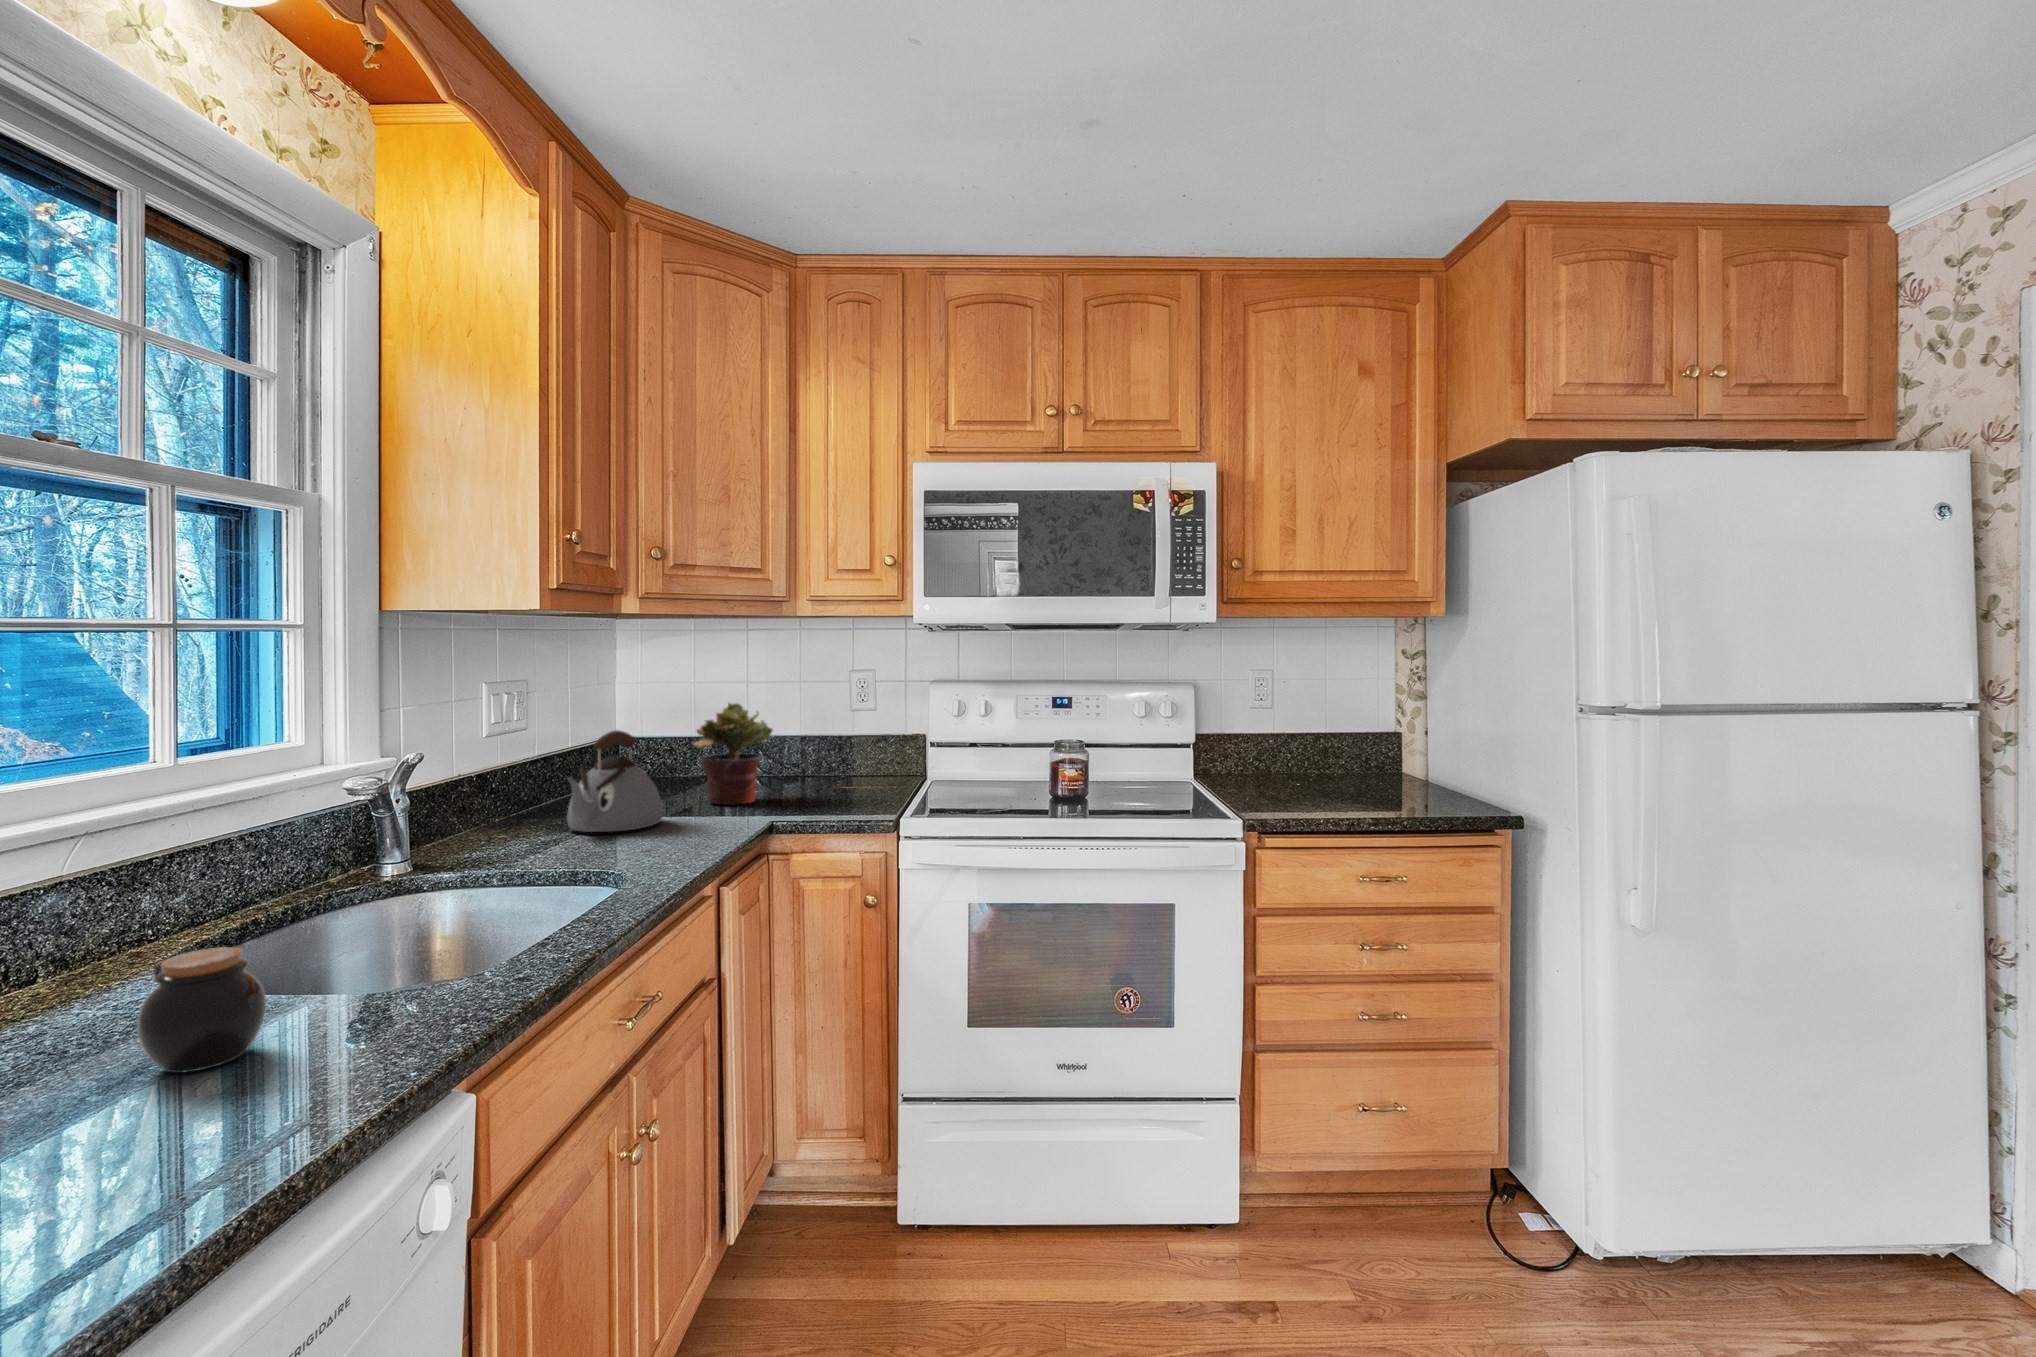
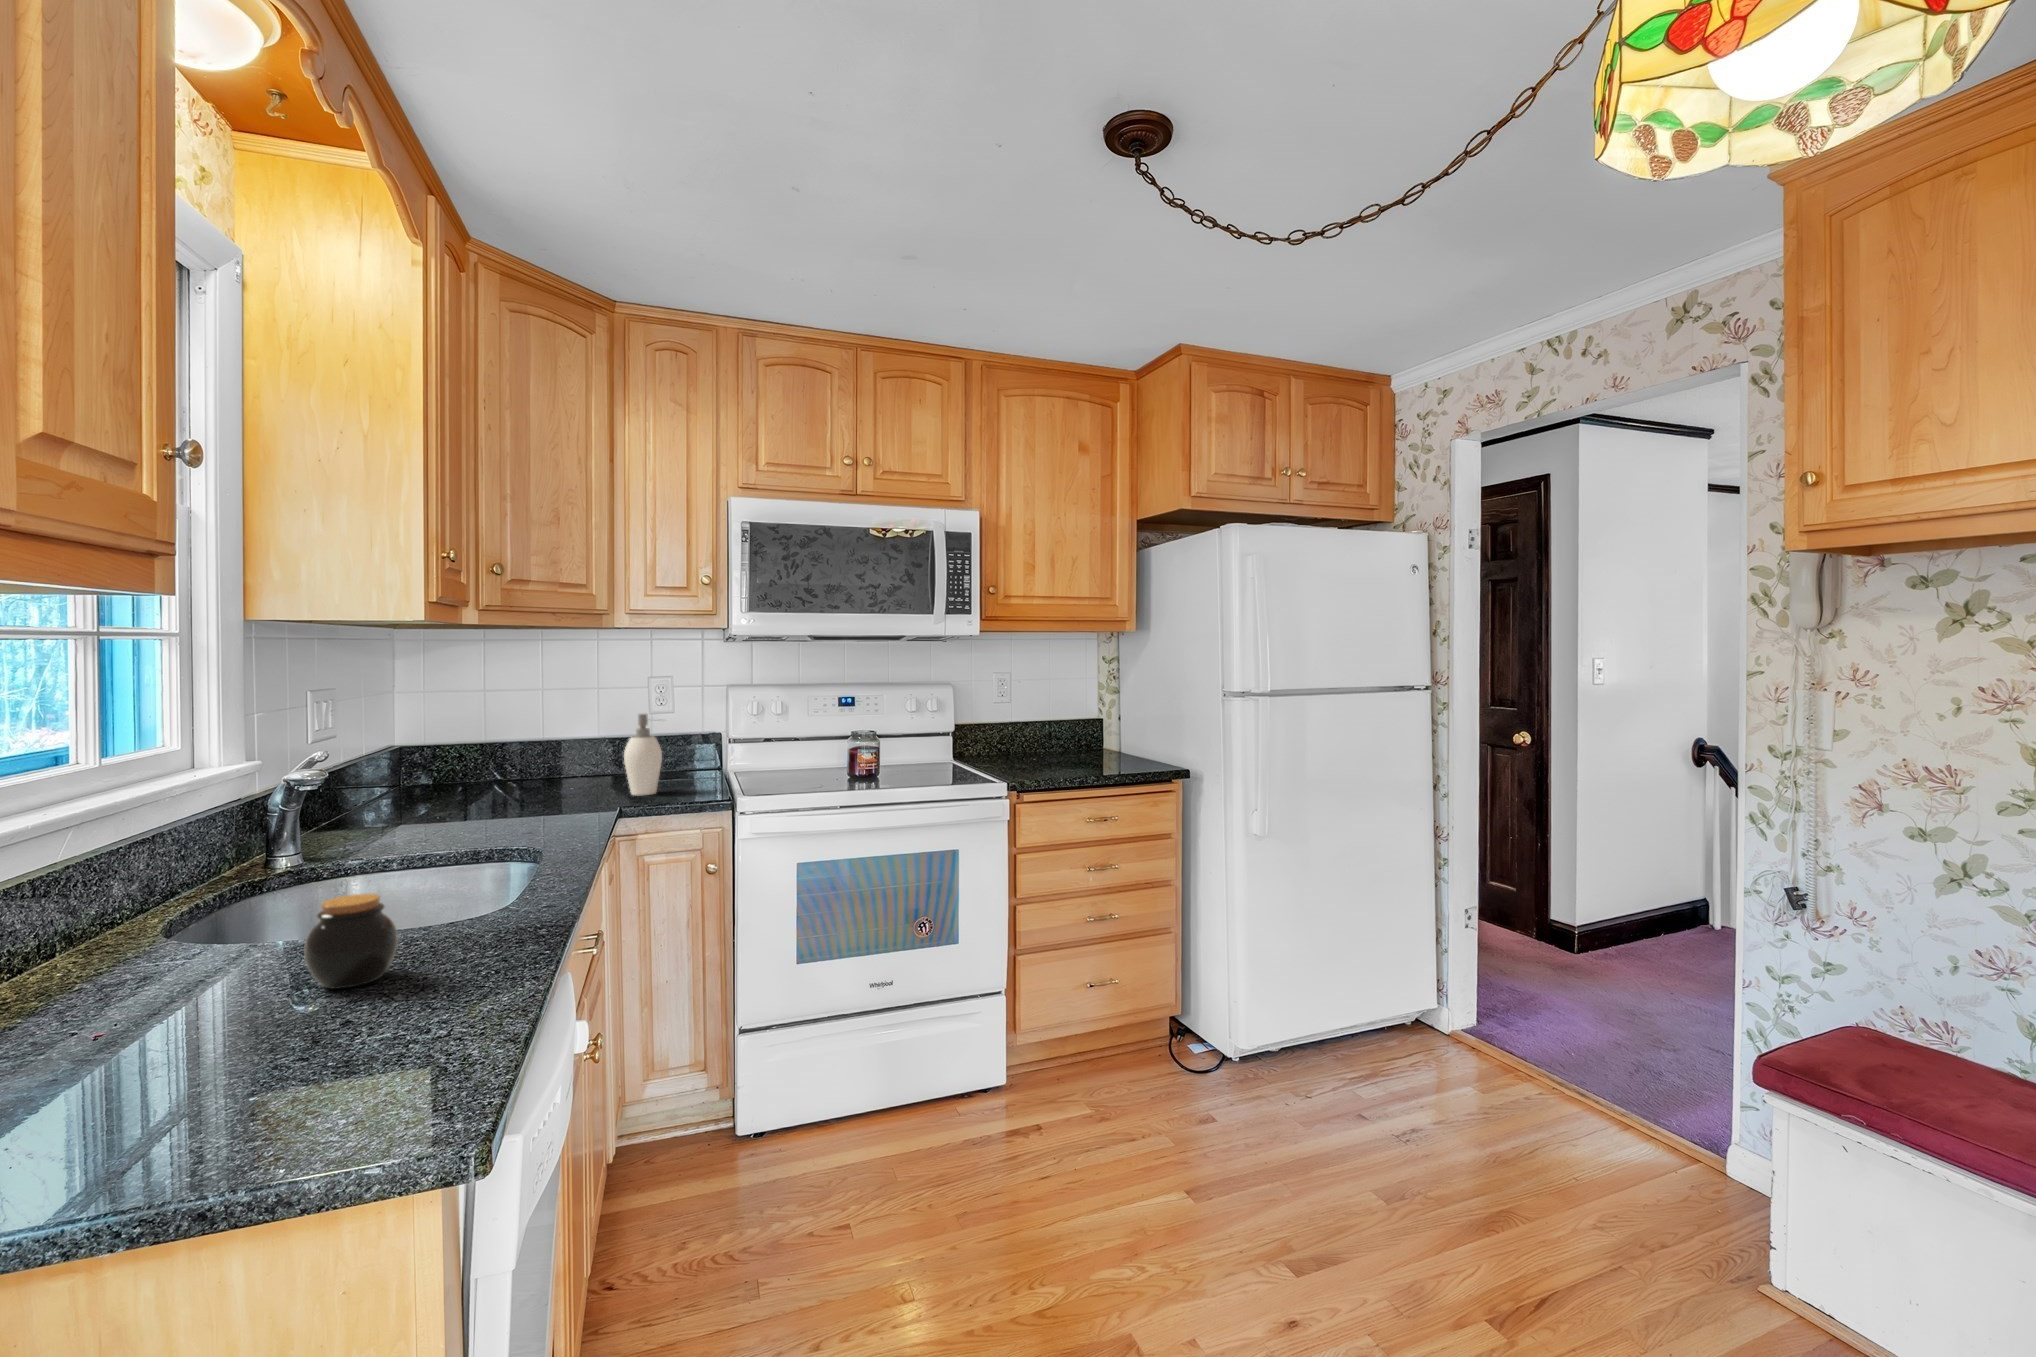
potted plant: present [692,703,773,804] -> none [511,703,589,796]
soap dispenser: none [798,716,839,809] -> present [624,714,662,796]
kettle: present [567,730,663,832] -> none [412,730,507,823]

